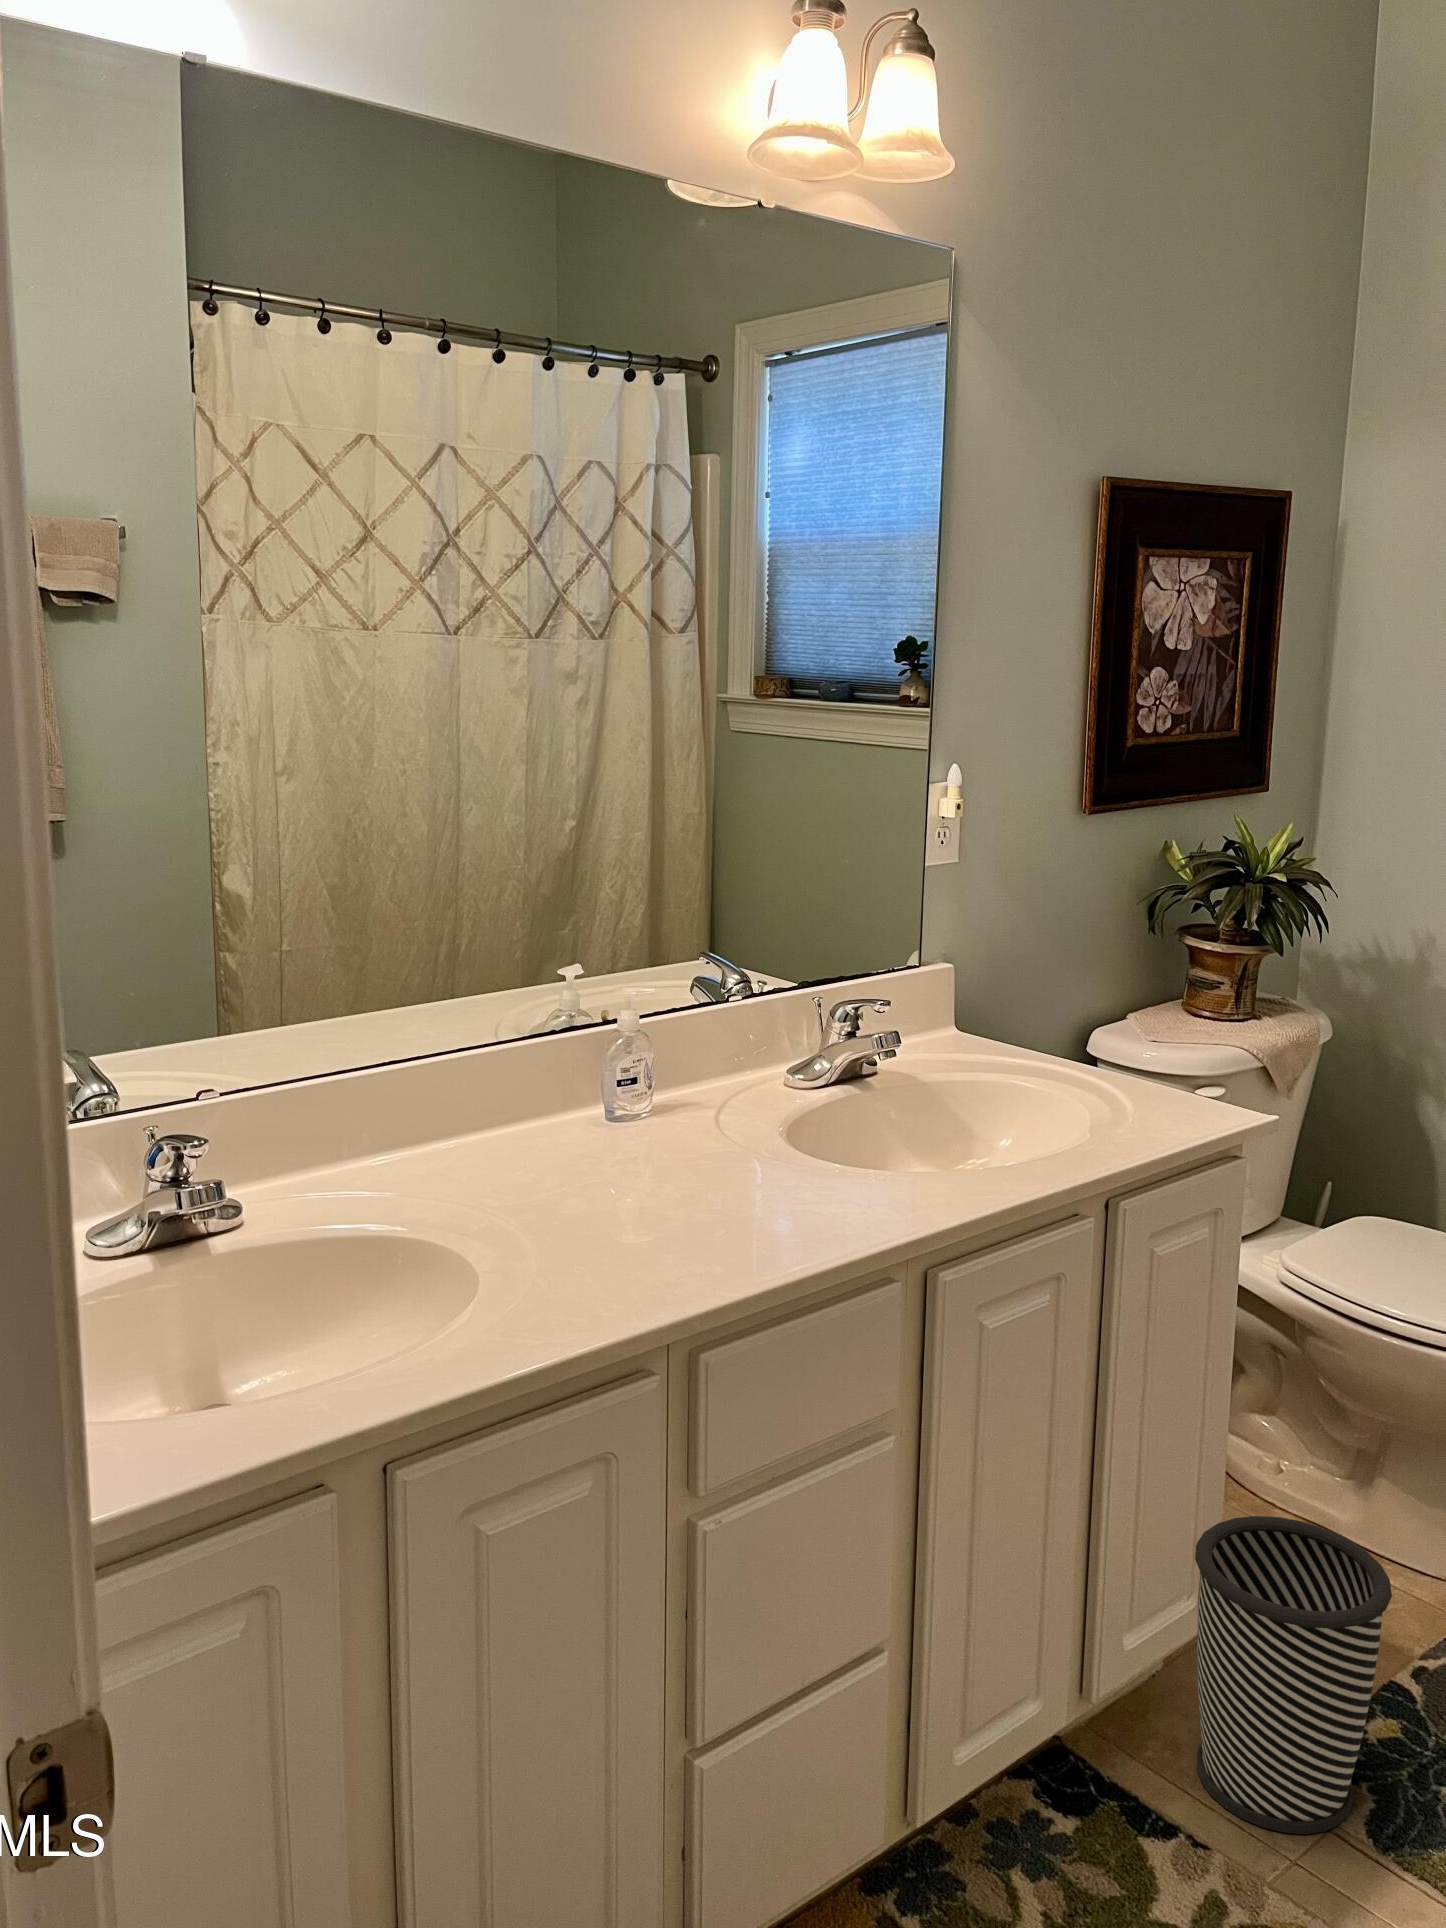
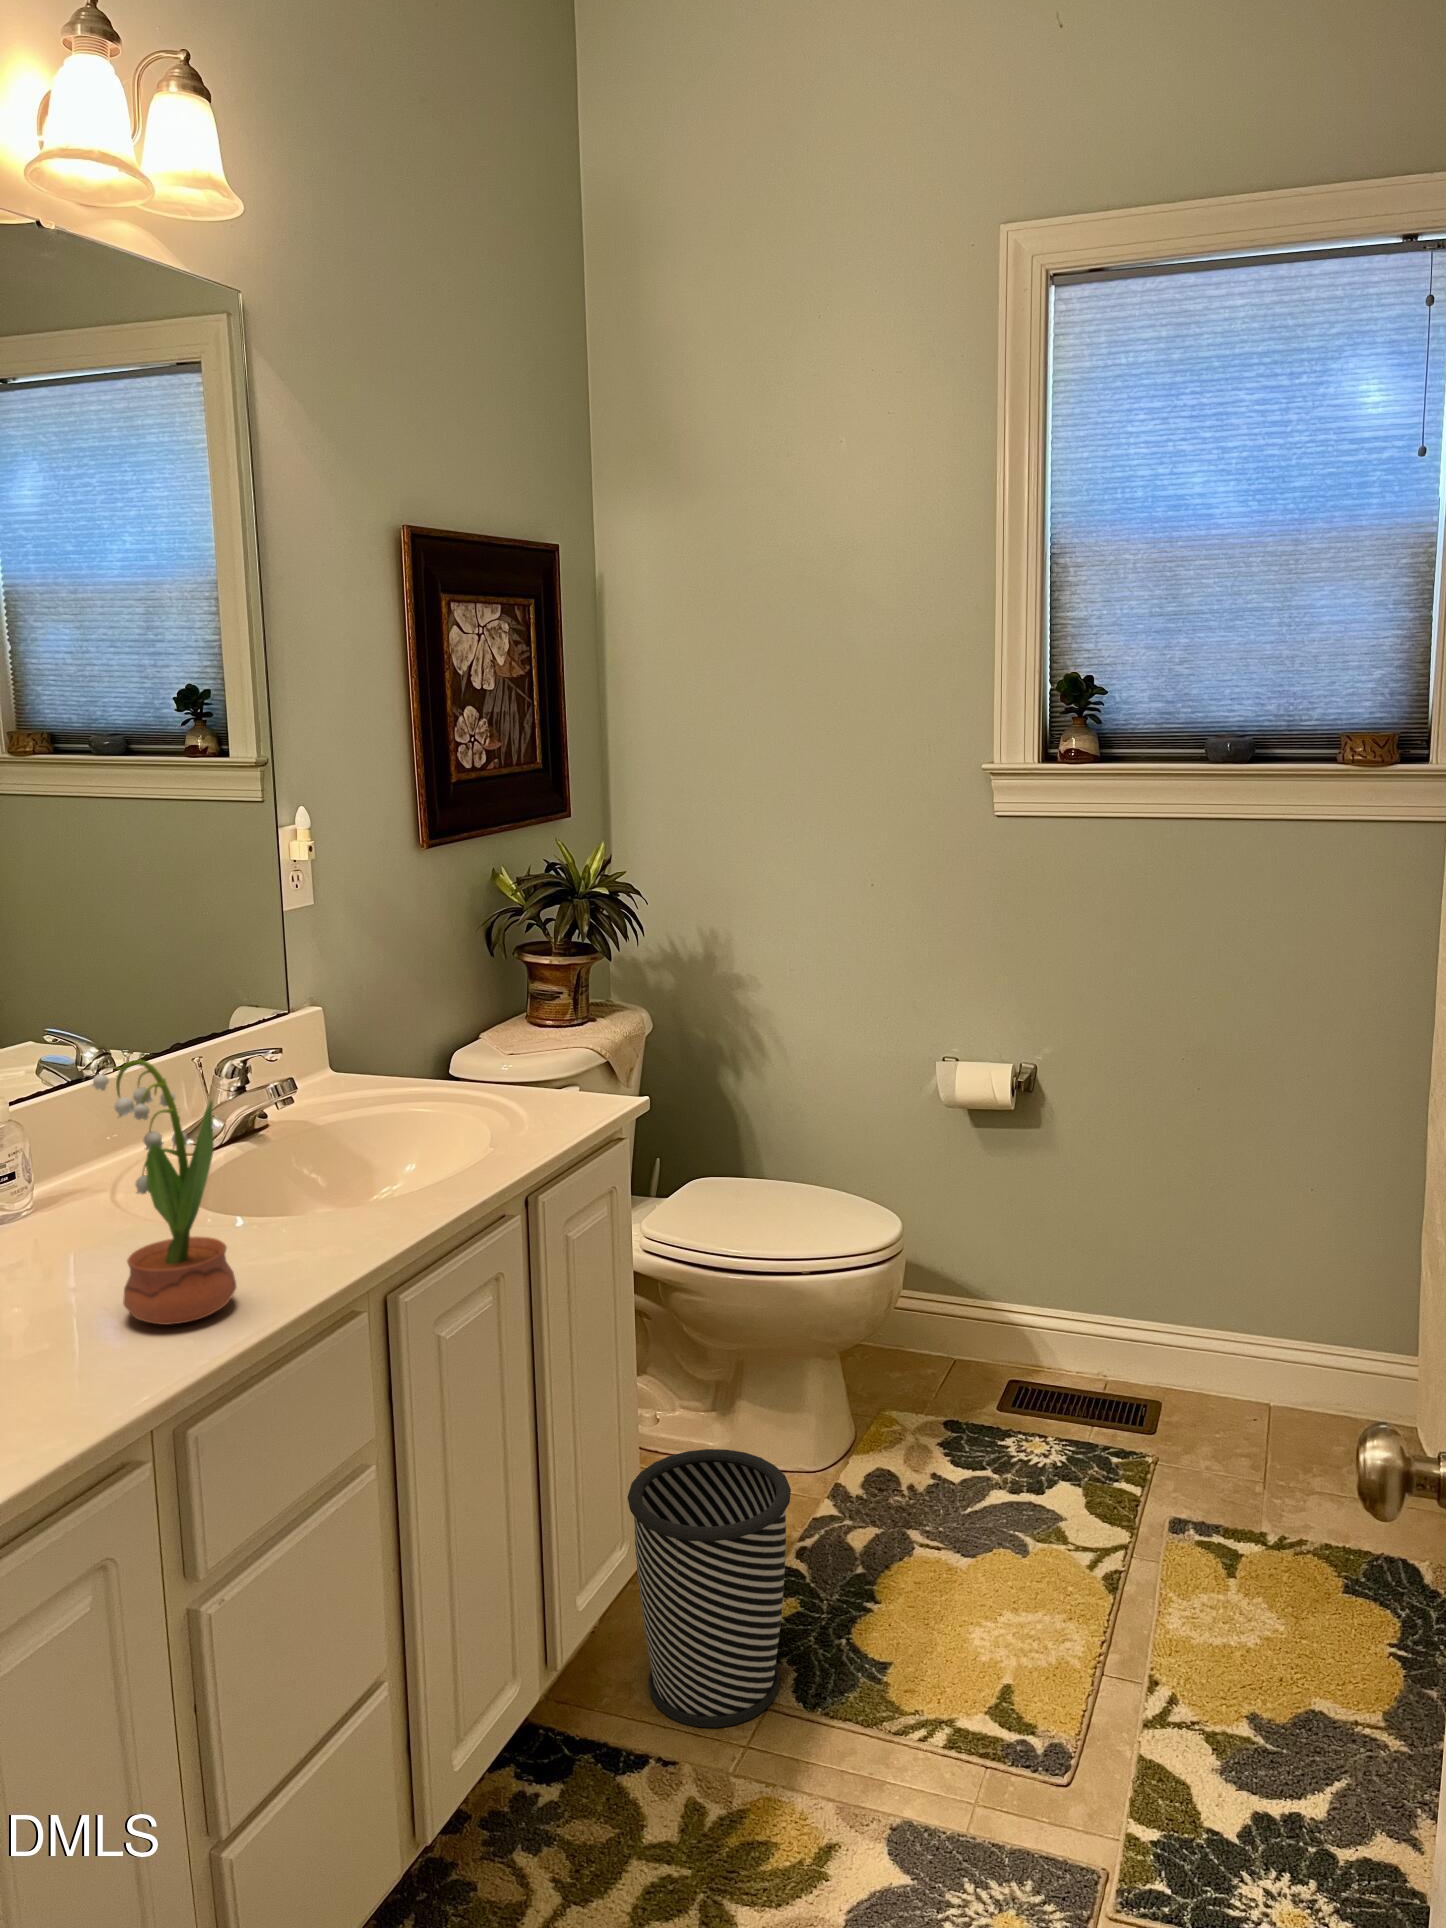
potted flower: none [677,984,783,1244] -> present [90,1053,237,1325]

